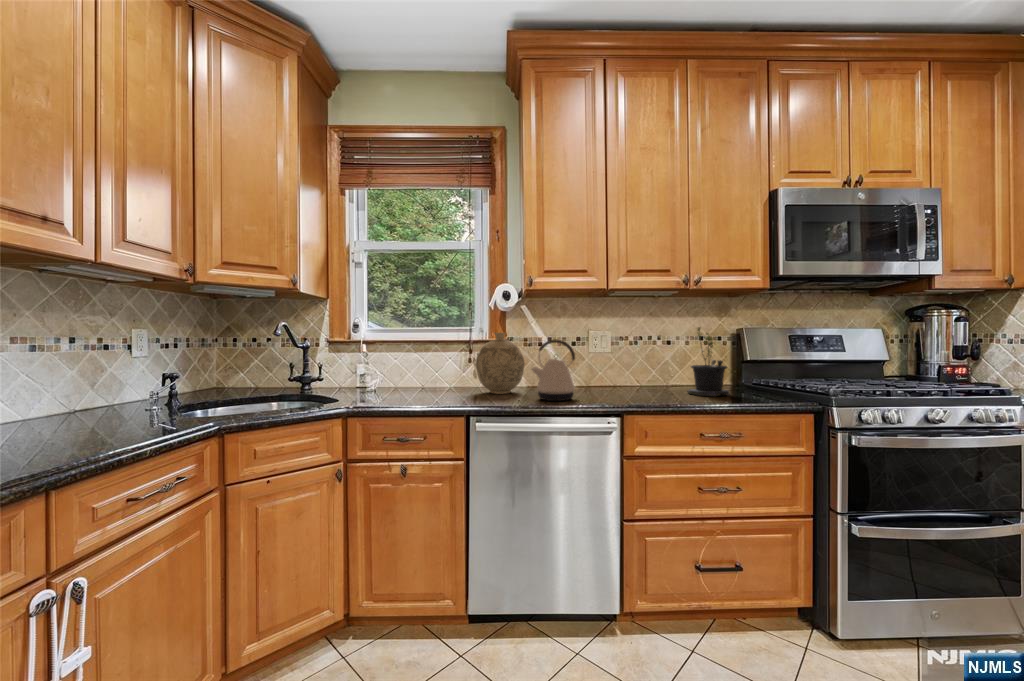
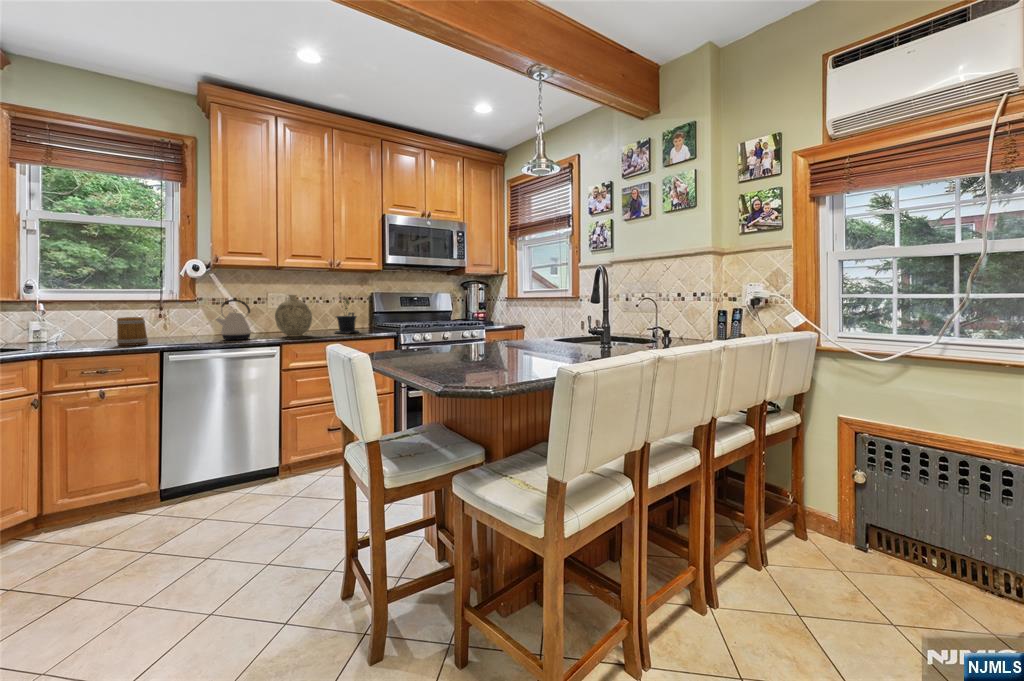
decorative vase: present [476,333,525,394] -> present [275,295,312,337]
mug: none [422,364,455,404] -> present [117,317,148,346]

